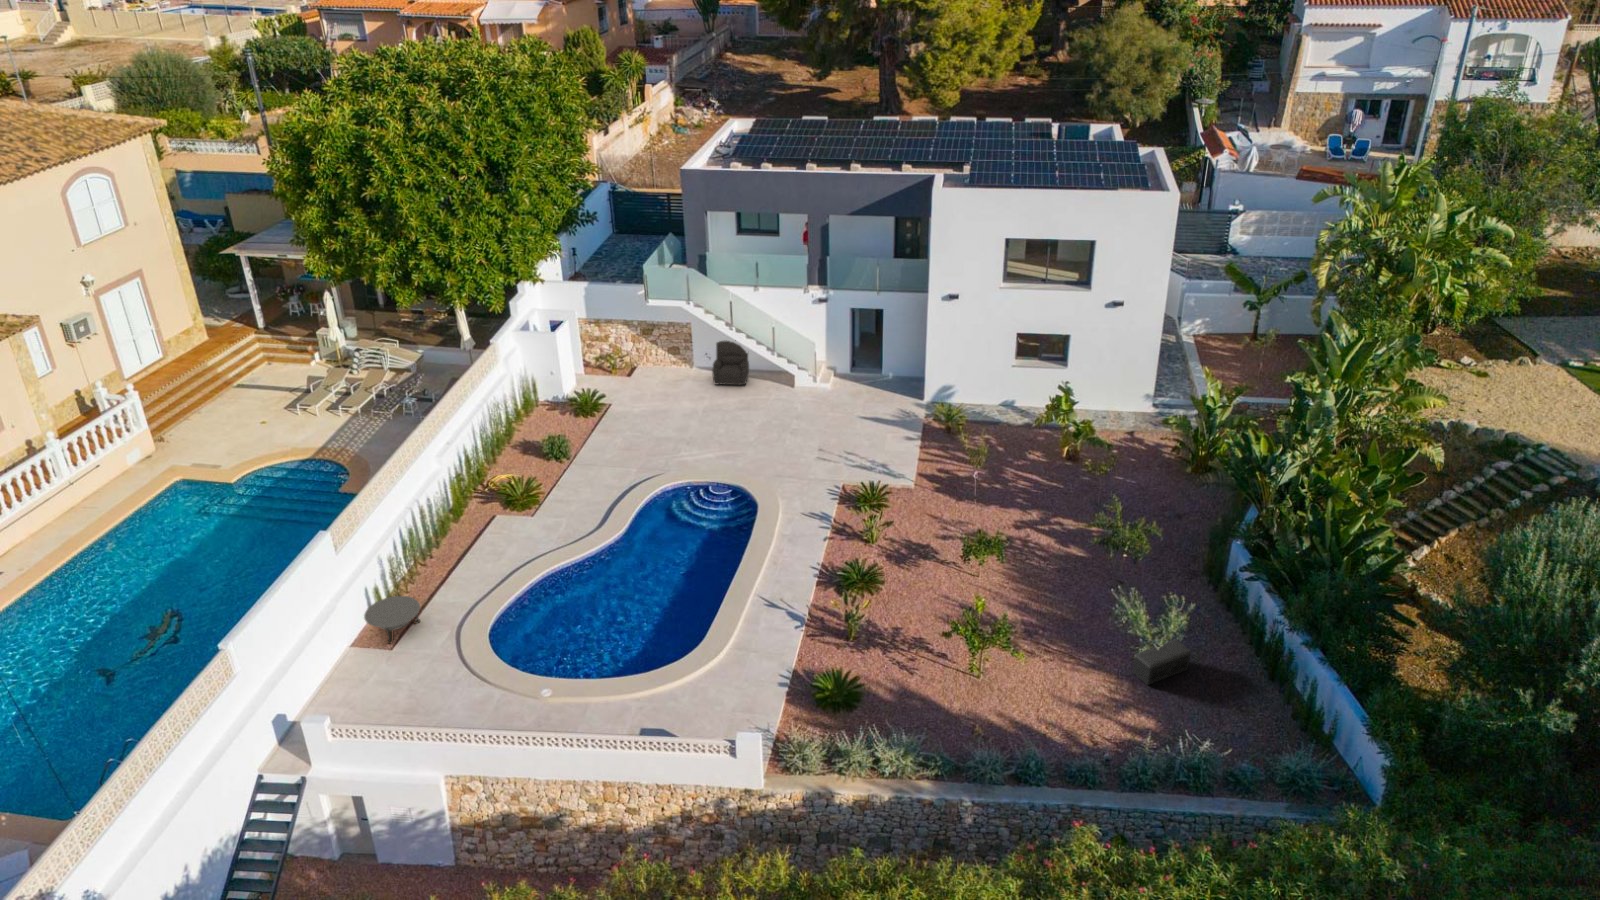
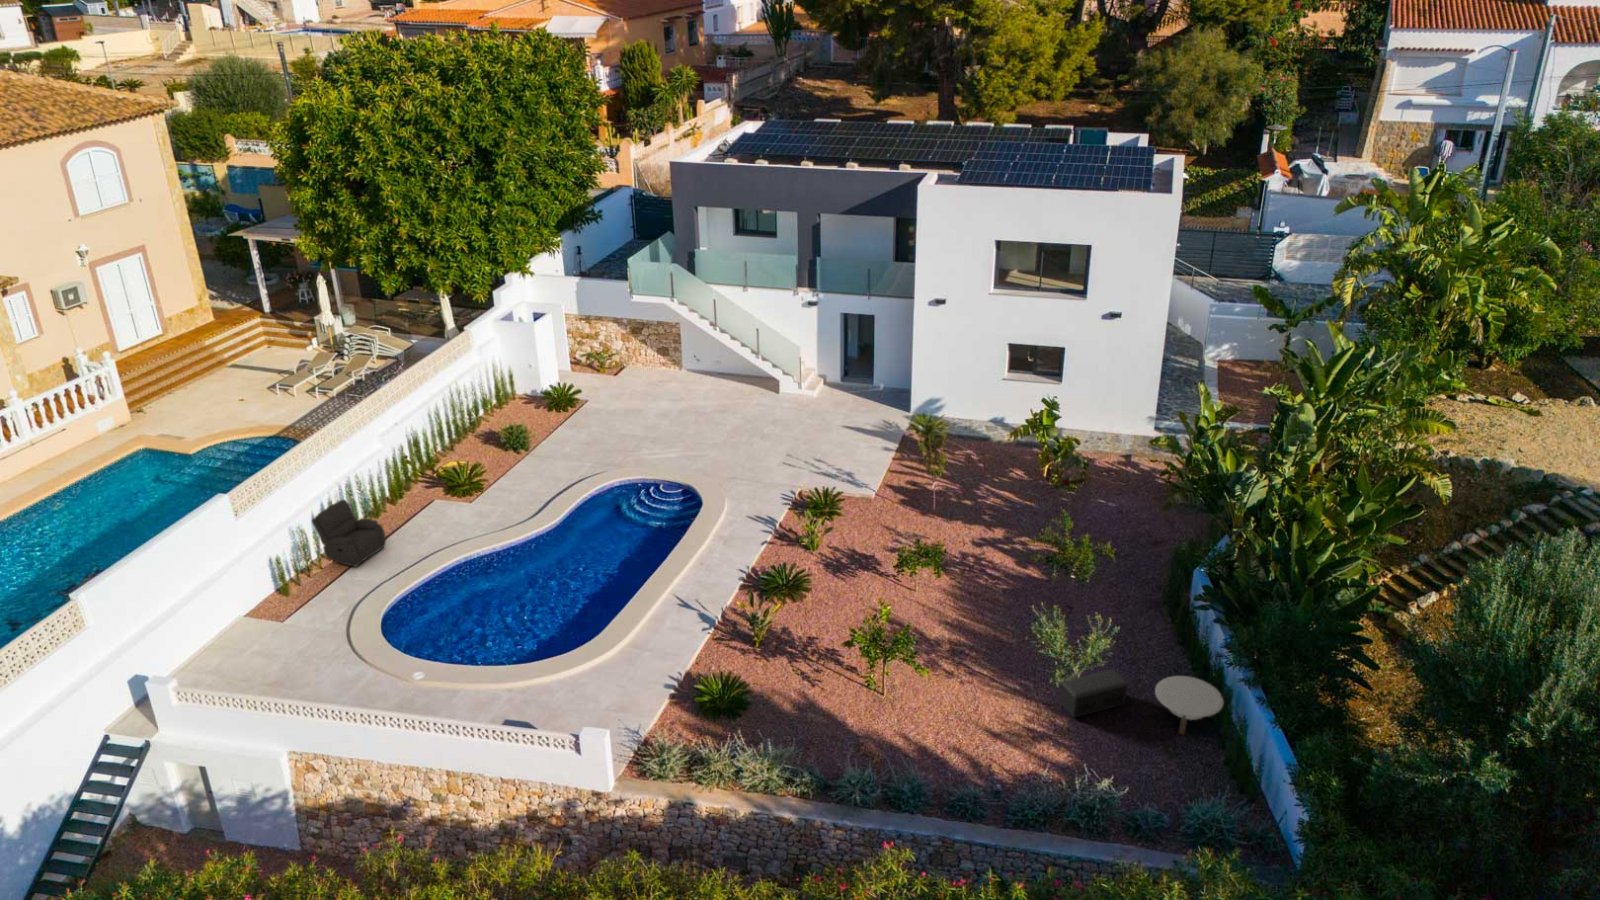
chair: present [712,341,749,385] -> present [312,500,386,567]
potted tree: none [1073,433,1099,467] -> present [1054,452,1082,485]
round table: present [364,596,420,644] -> present [1155,676,1223,735]

